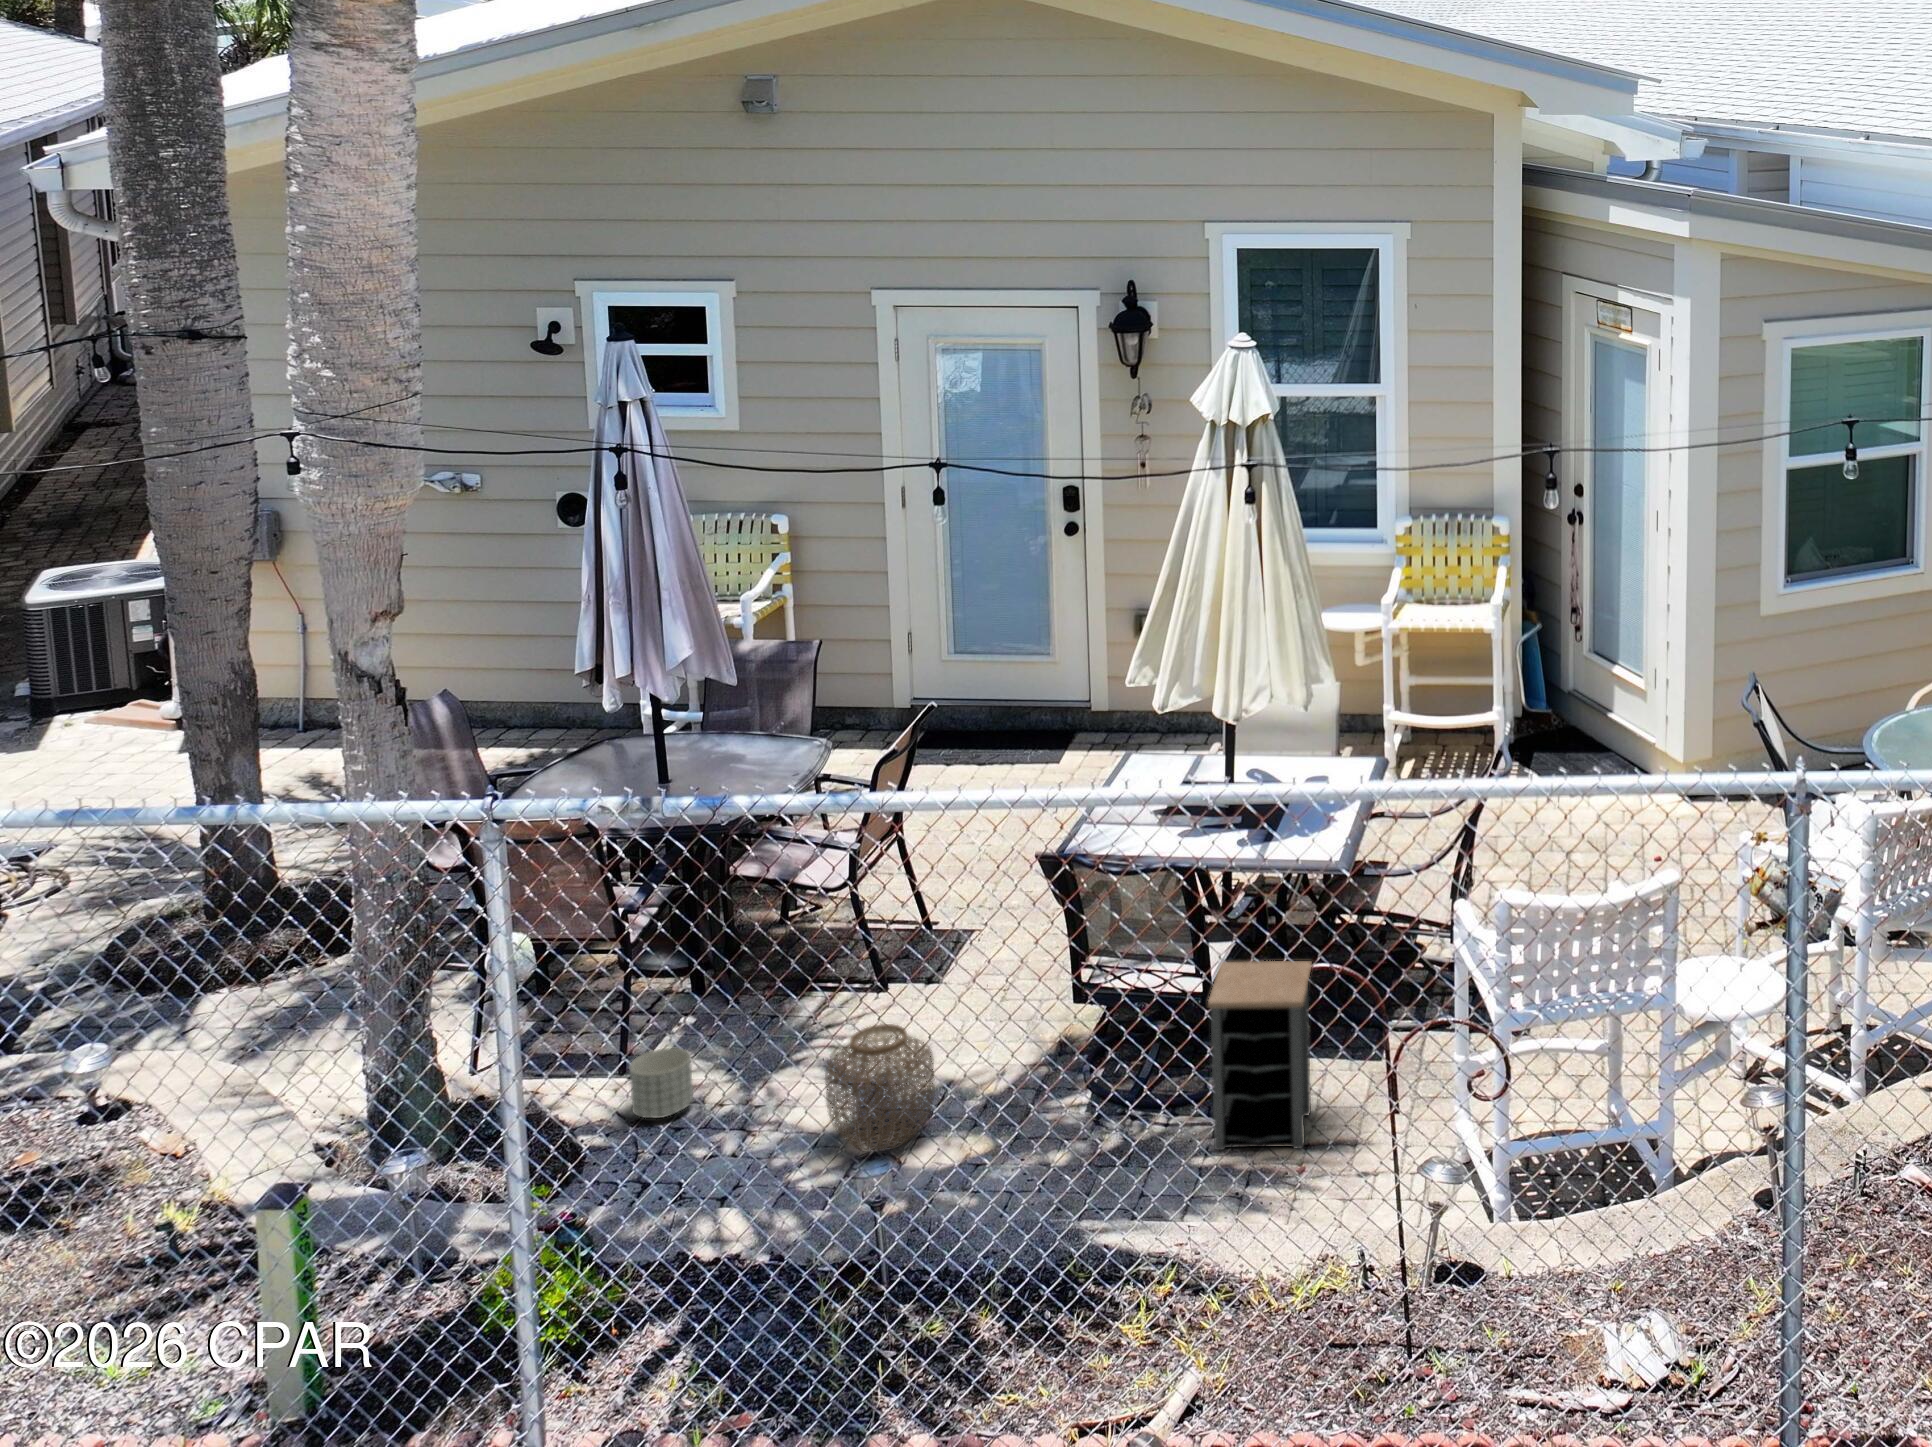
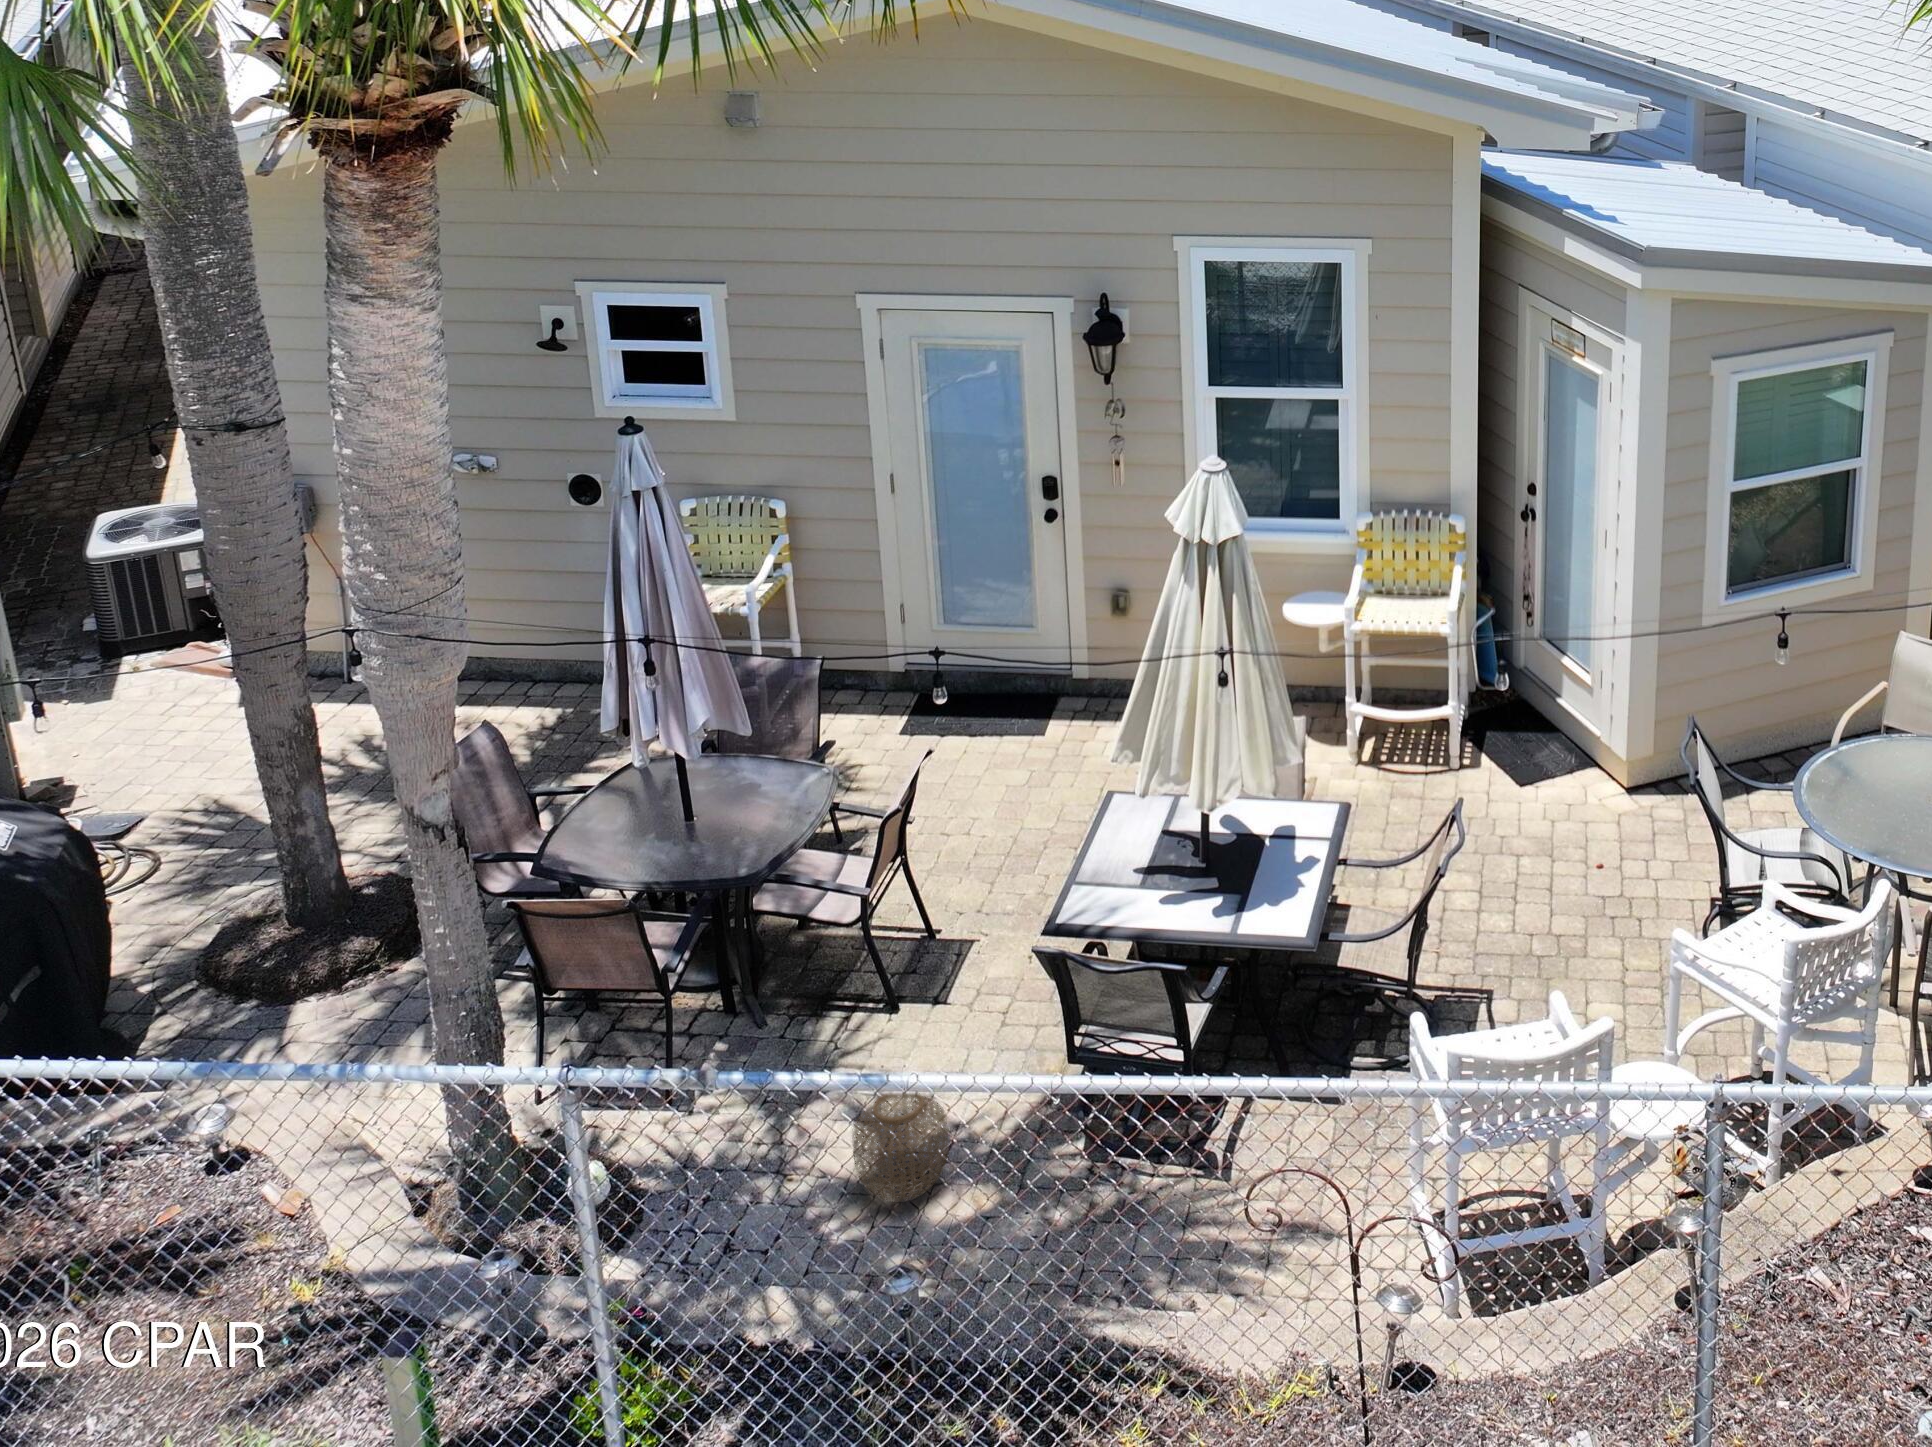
side table: present [1208,961,1312,1150] -> none [1191,1039,1283,1211]
planter: present [630,1048,693,1118] -> none [678,1093,734,1159]

